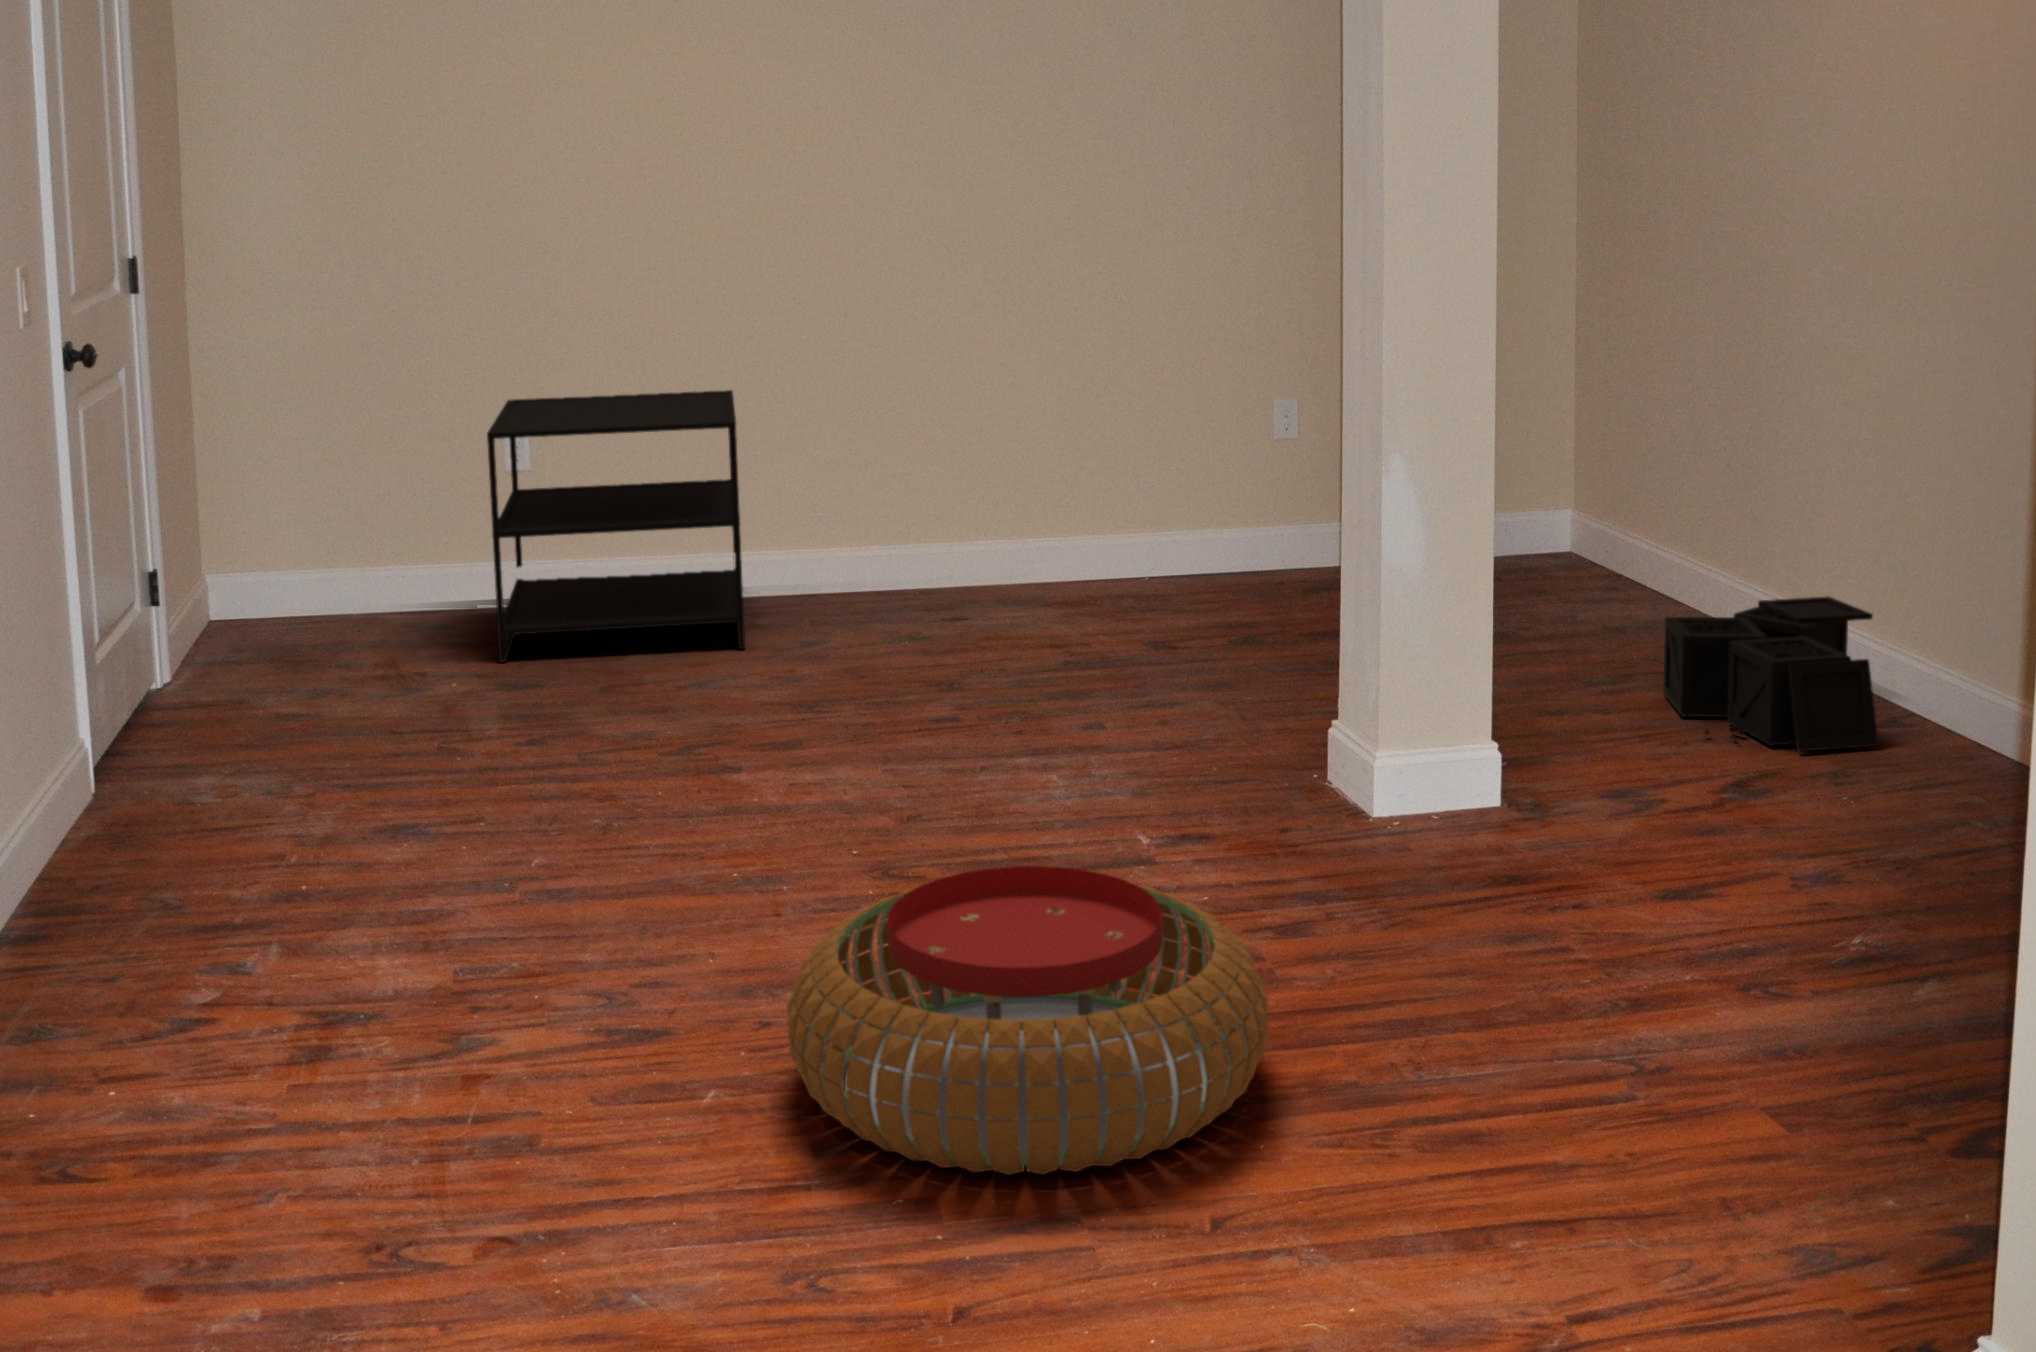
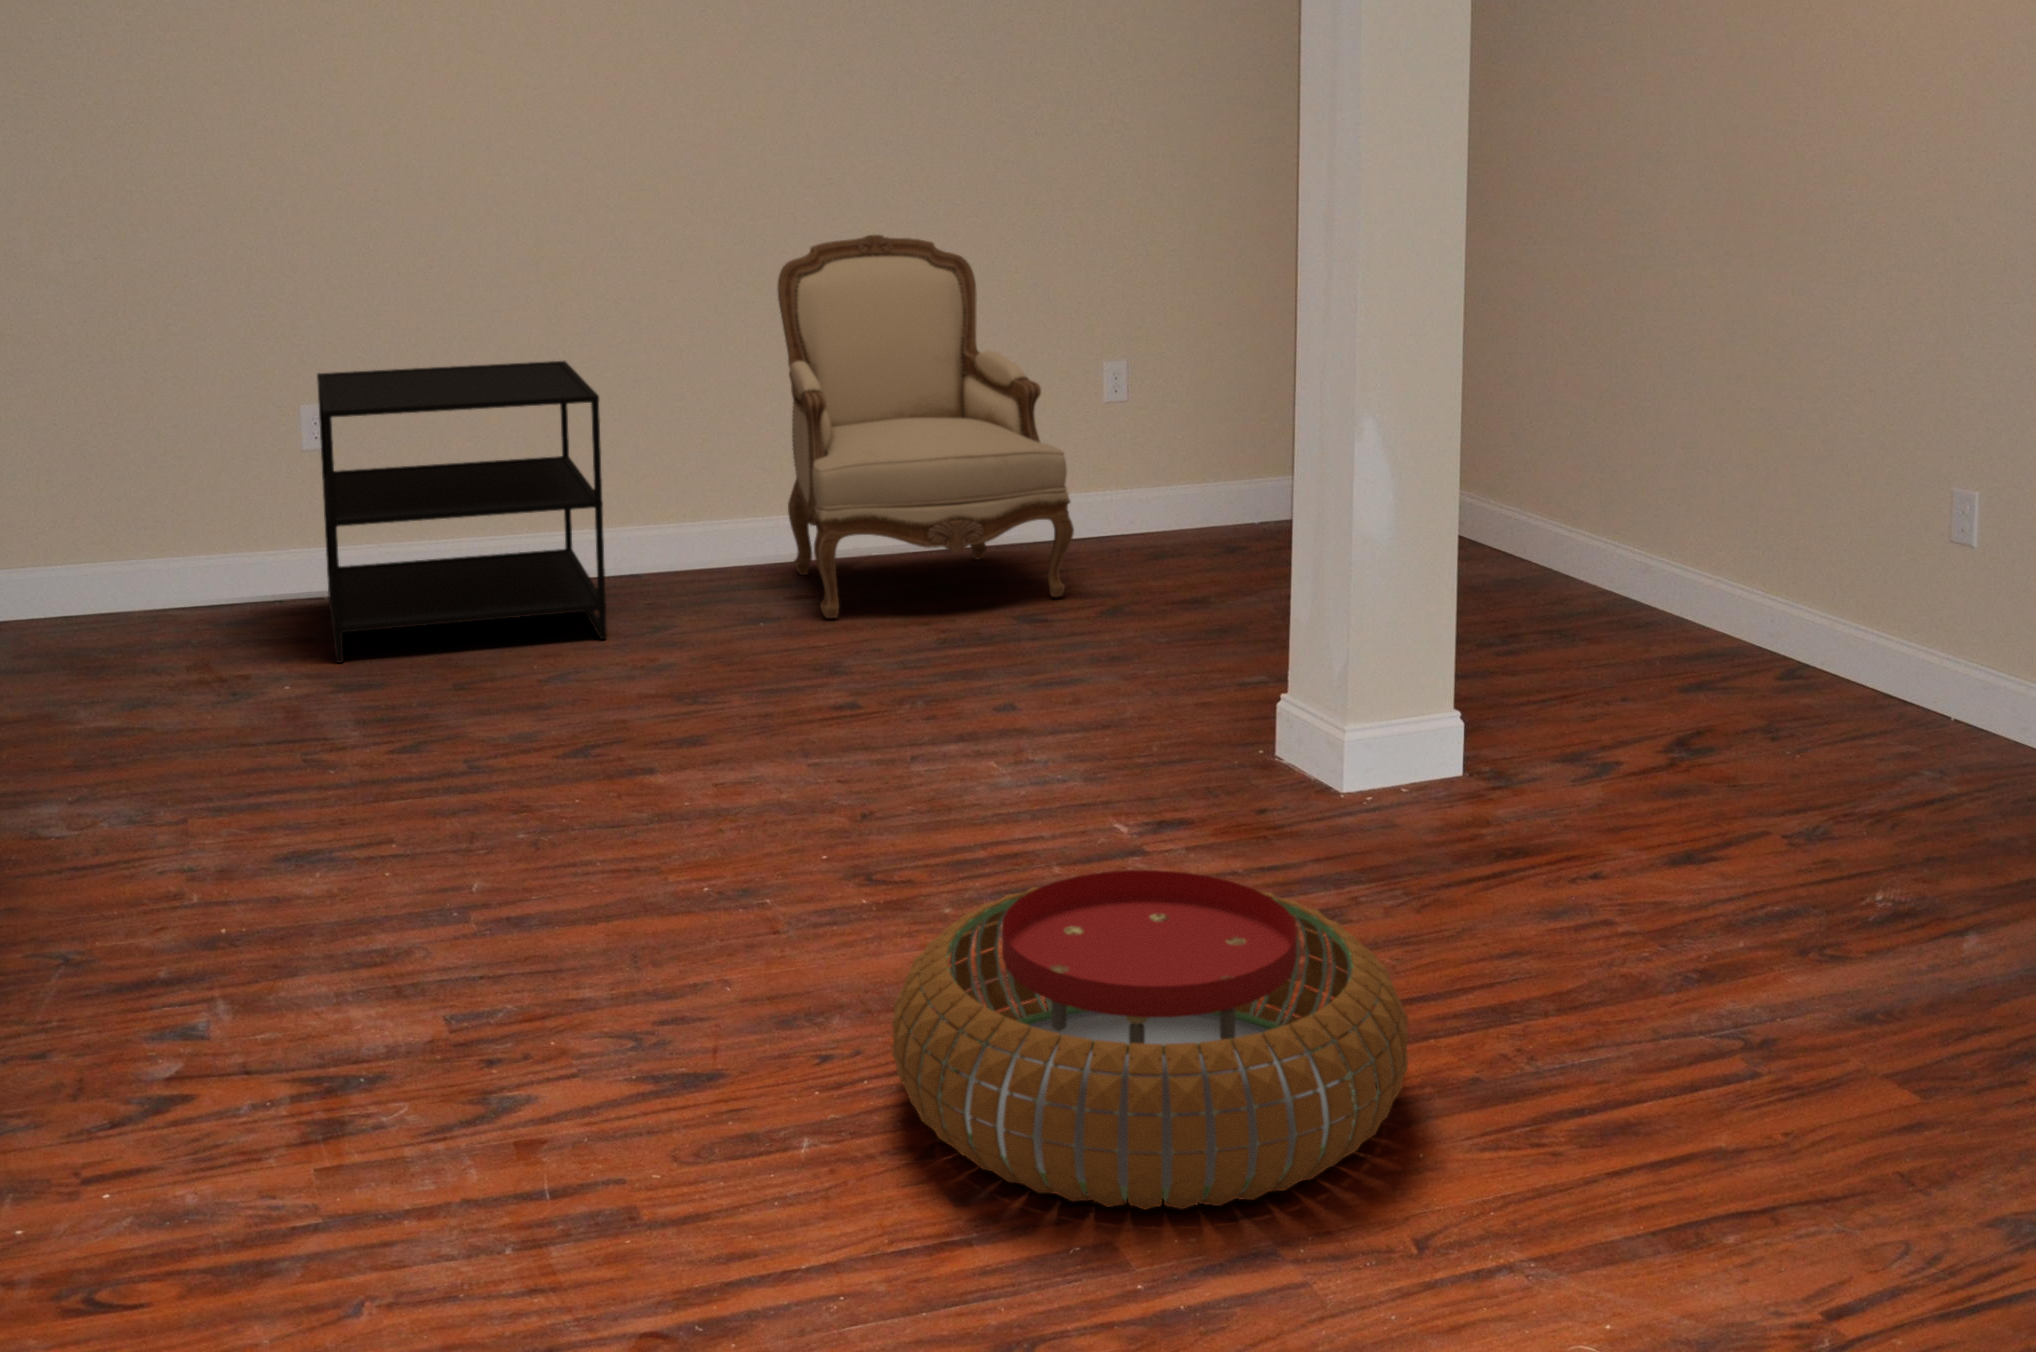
armchair: none [932,272,1198,637] -> present [777,235,1074,618]
storage bin: present [1663,597,1879,751] -> none [1562,554,1788,708]

